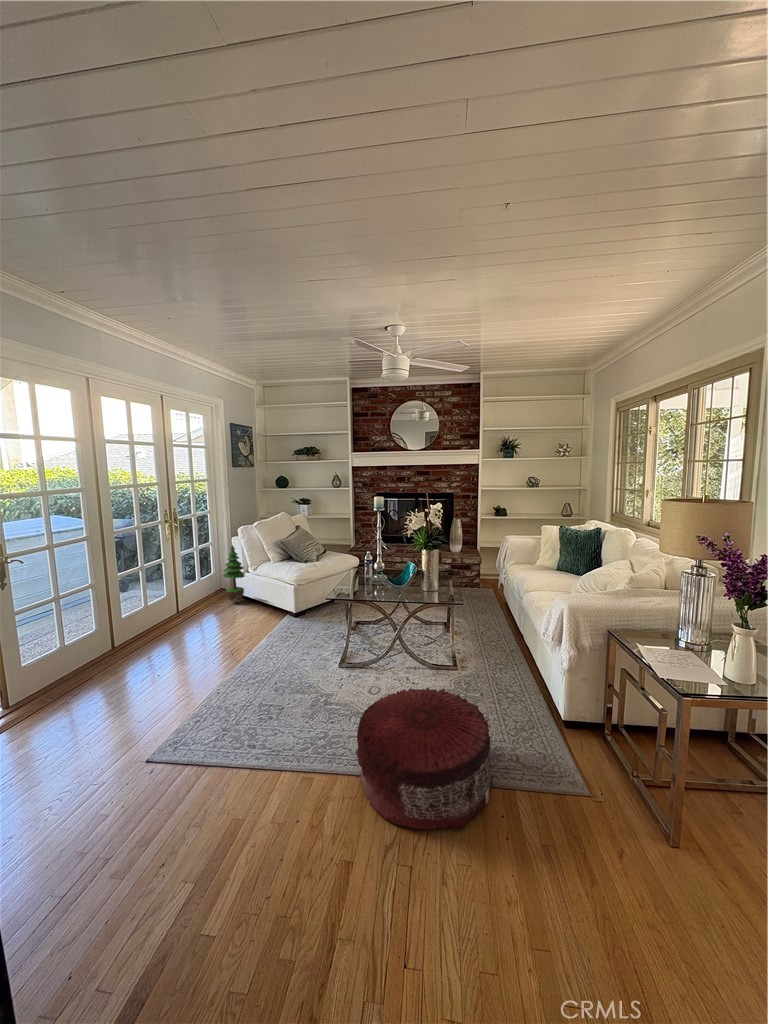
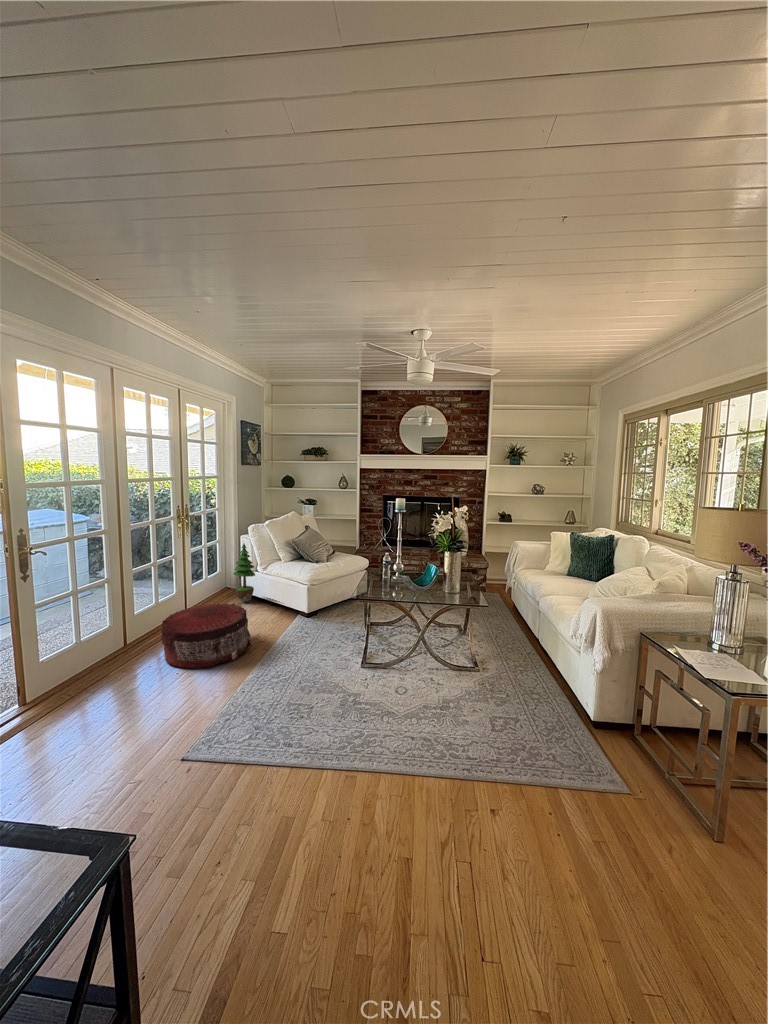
pouf: present [357,688,493,830] -> present [161,603,251,668]

